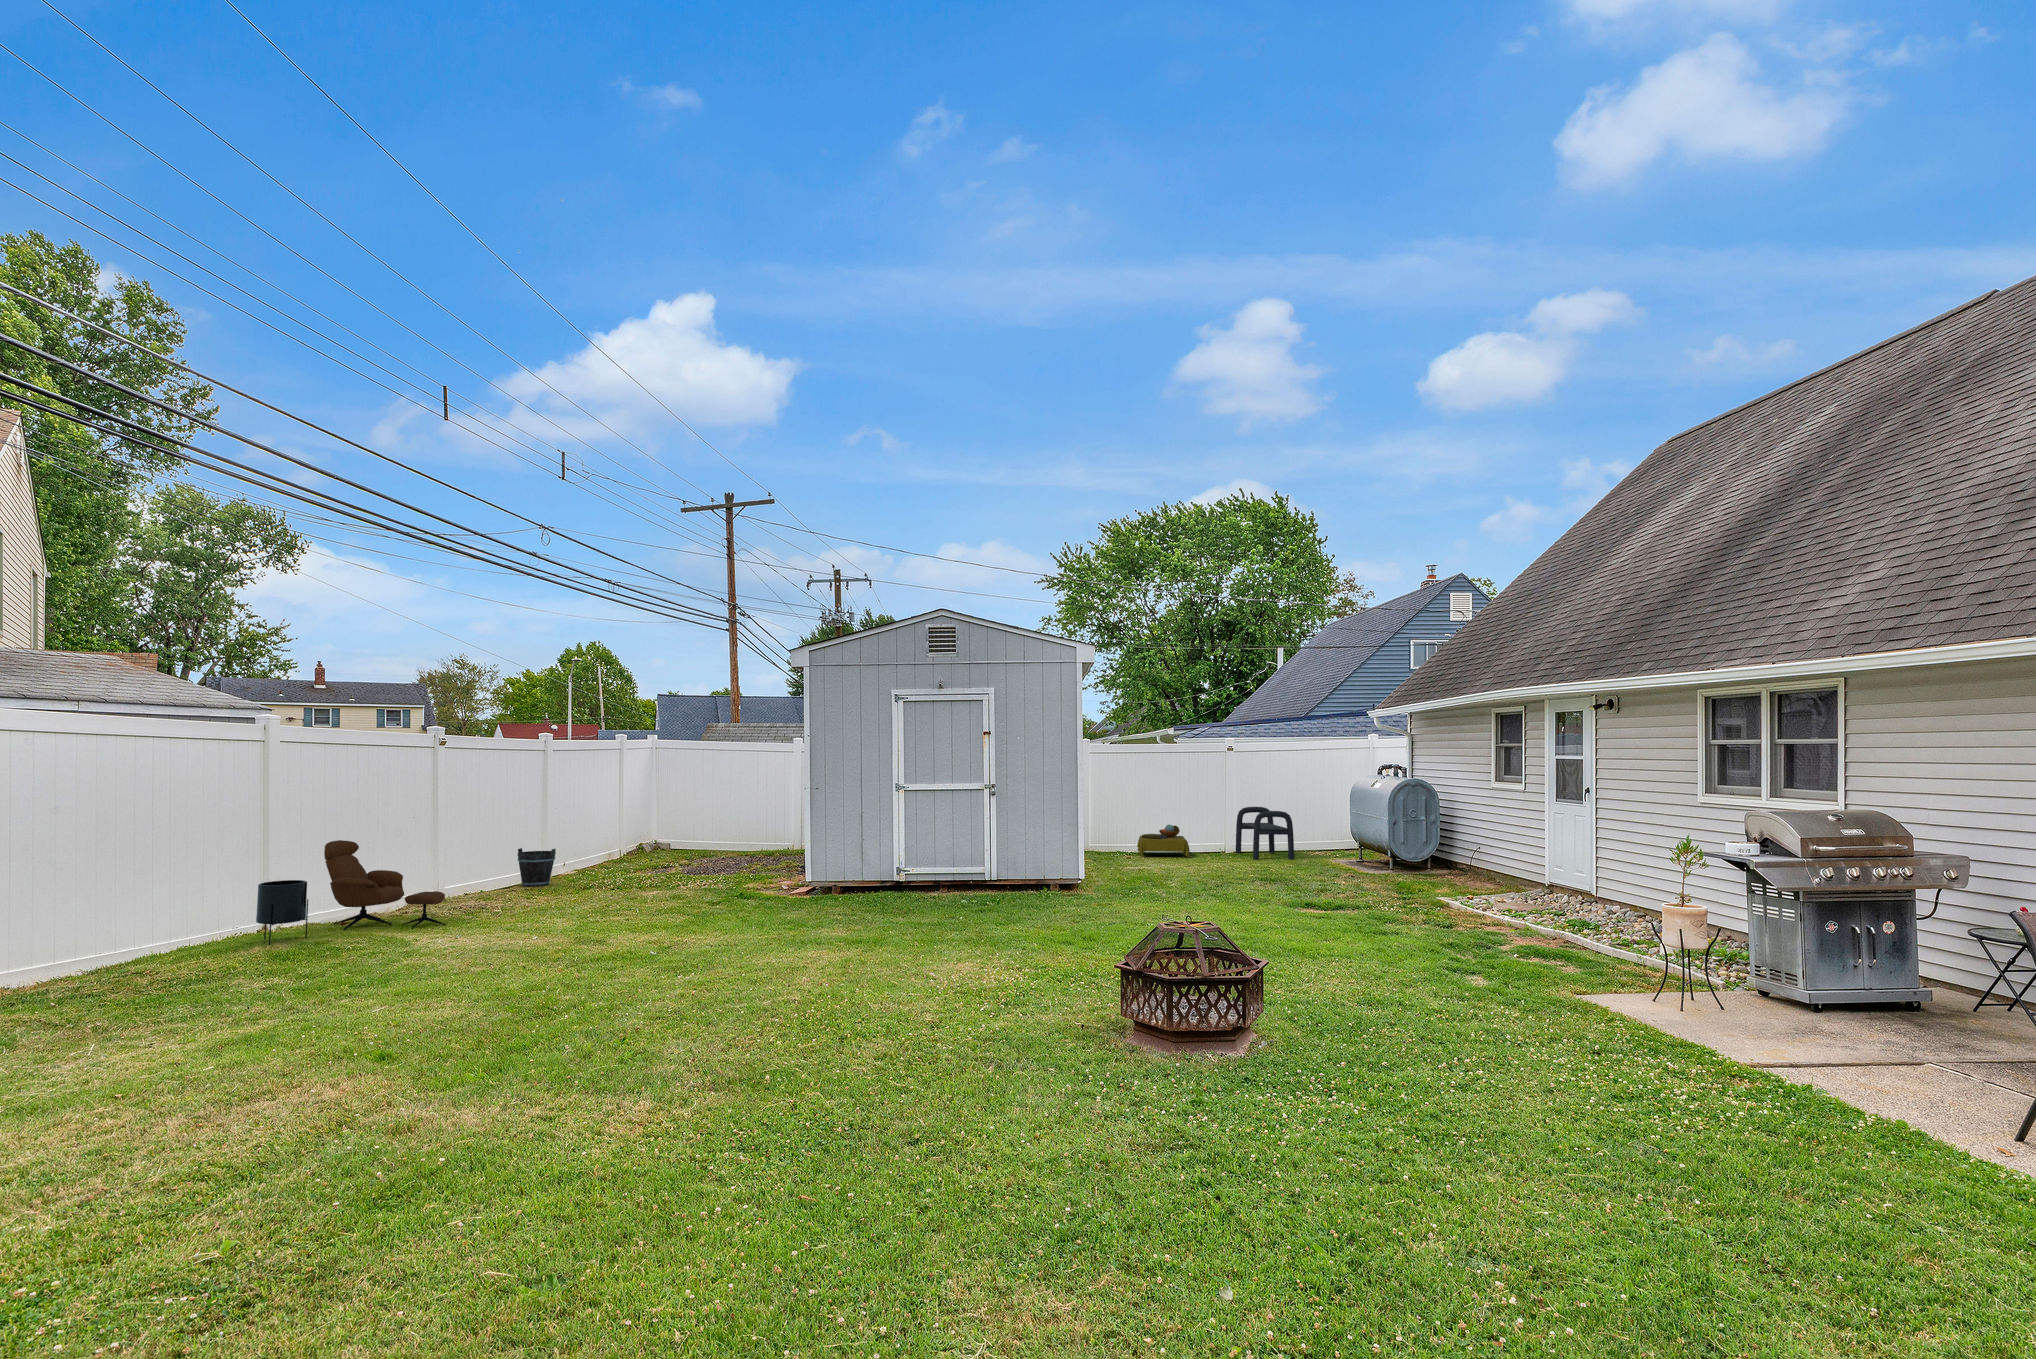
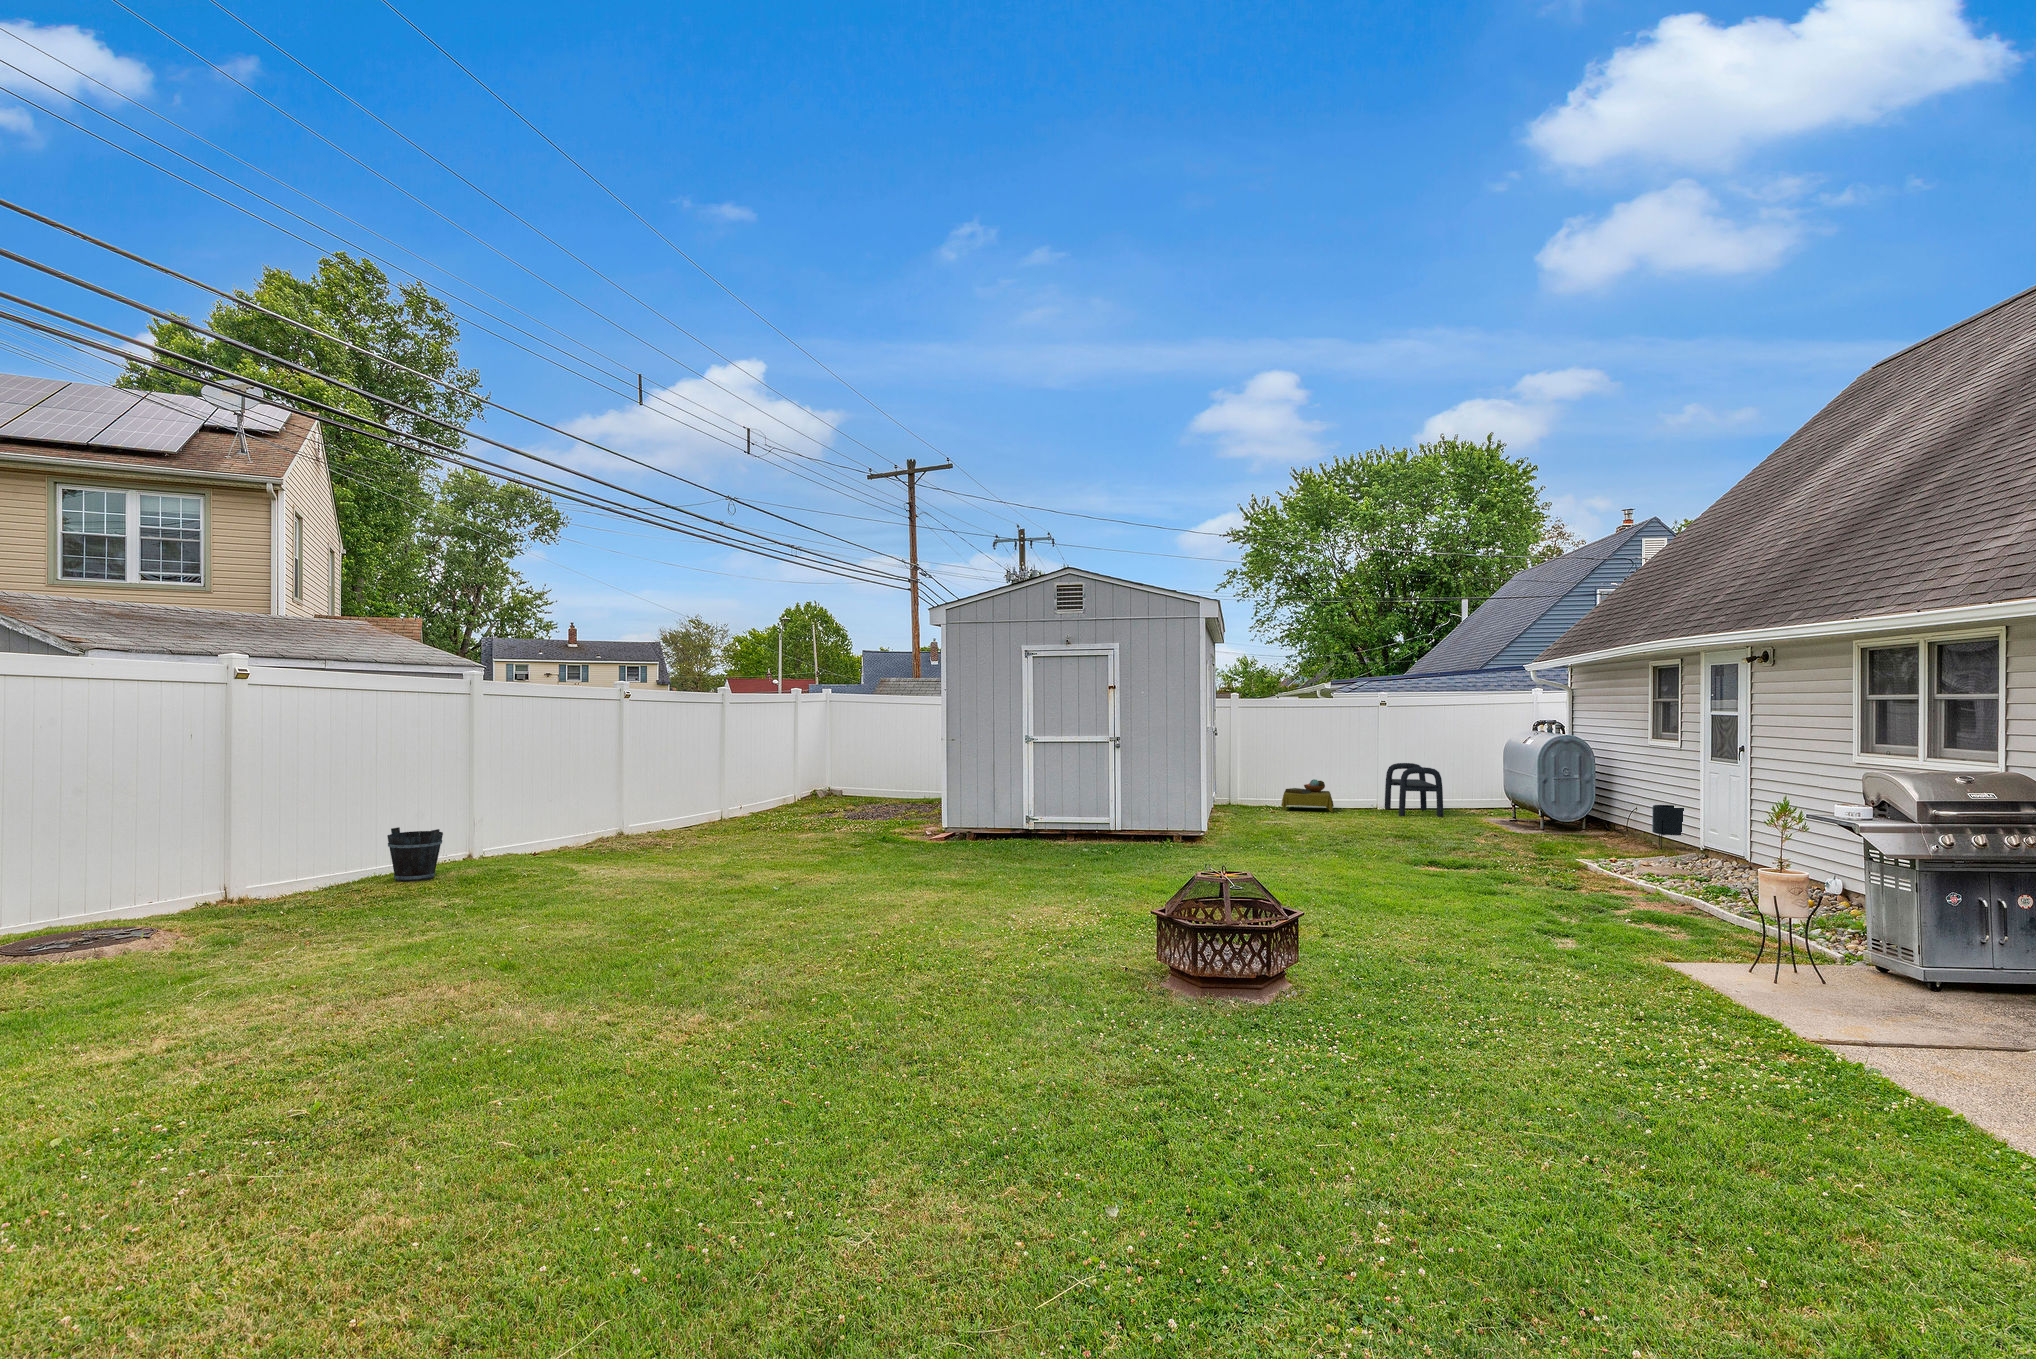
lounge chair: present [324,840,446,930] -> none [537,778,632,854]
bucket: present [518,848,556,887] -> present [387,827,443,882]
planter: present [256,880,308,945] -> present [1652,805,1684,849]

